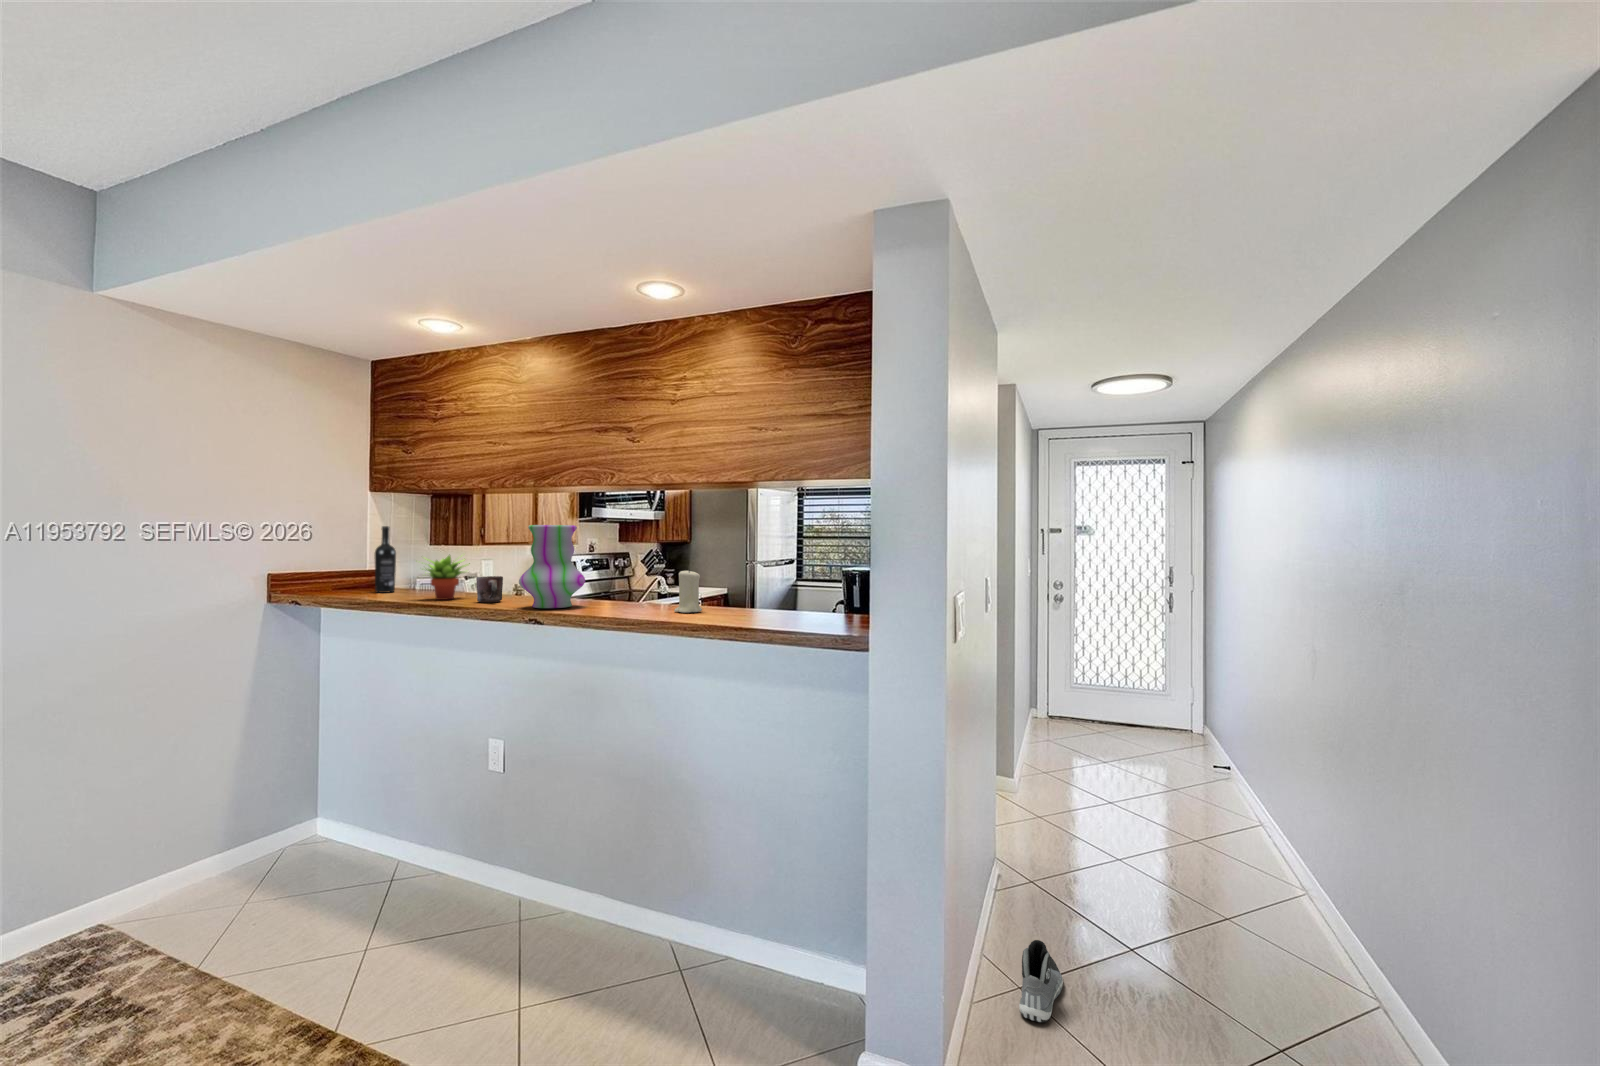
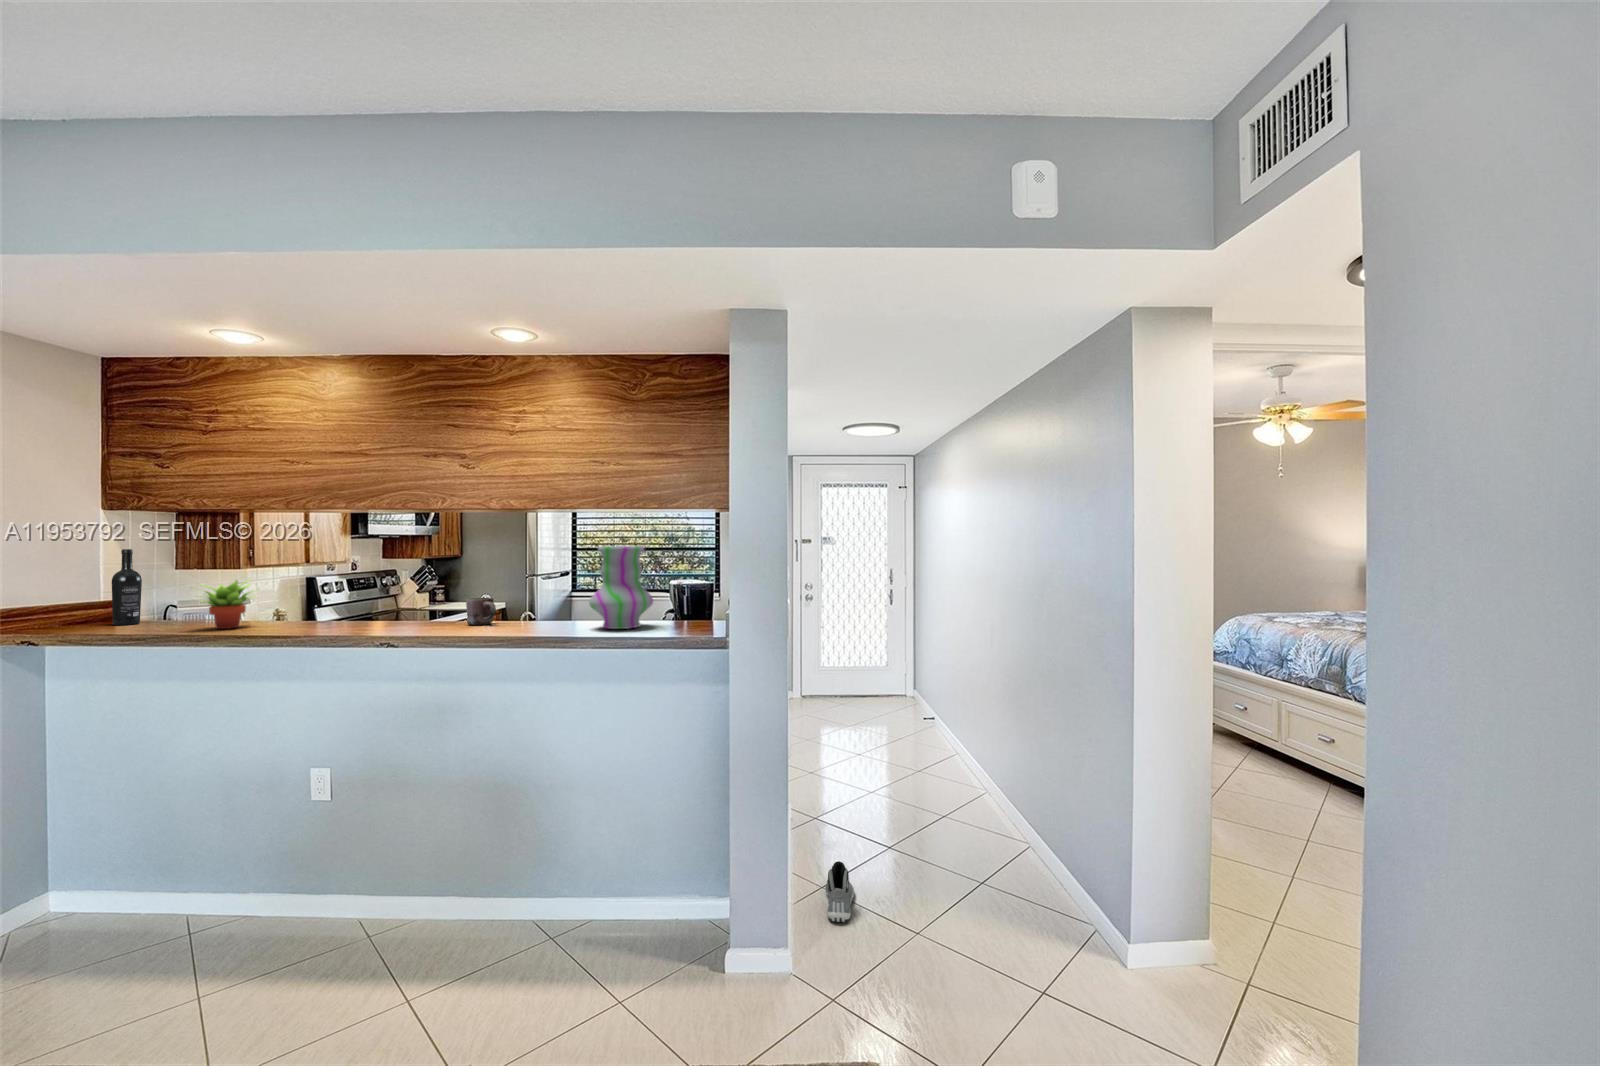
vase: present [519,525,585,608] -> present [589,546,653,629]
candle: present [674,569,702,613] -> none [516,587,543,627]
mug: present [476,576,503,603] -> present [466,598,496,625]

